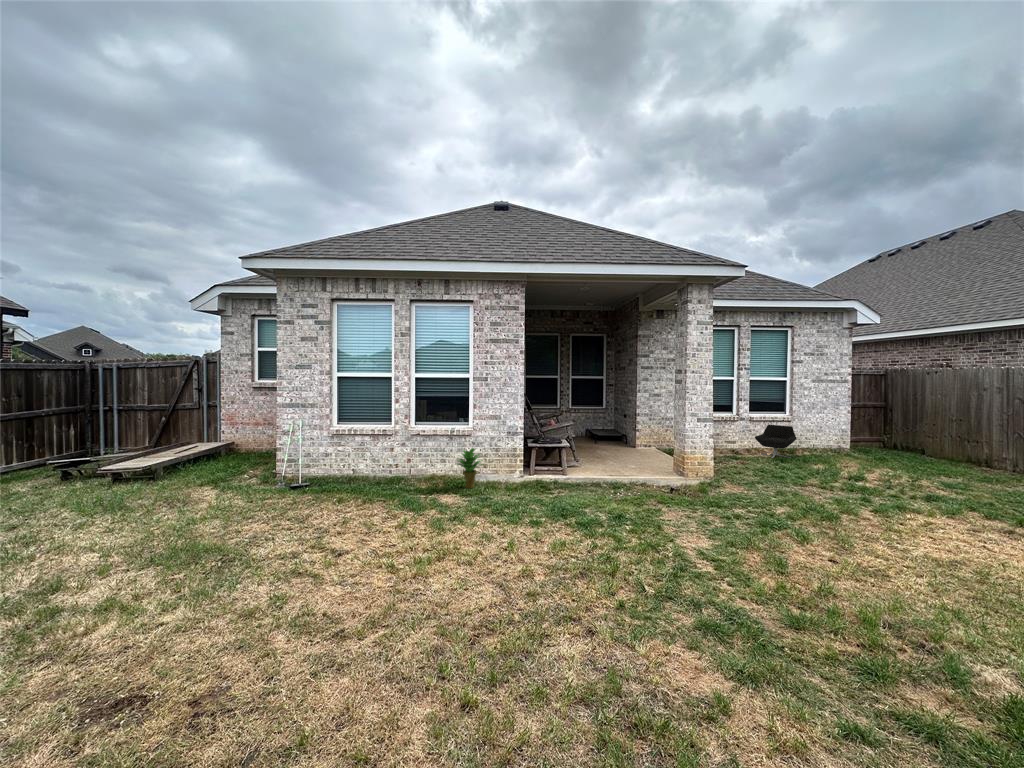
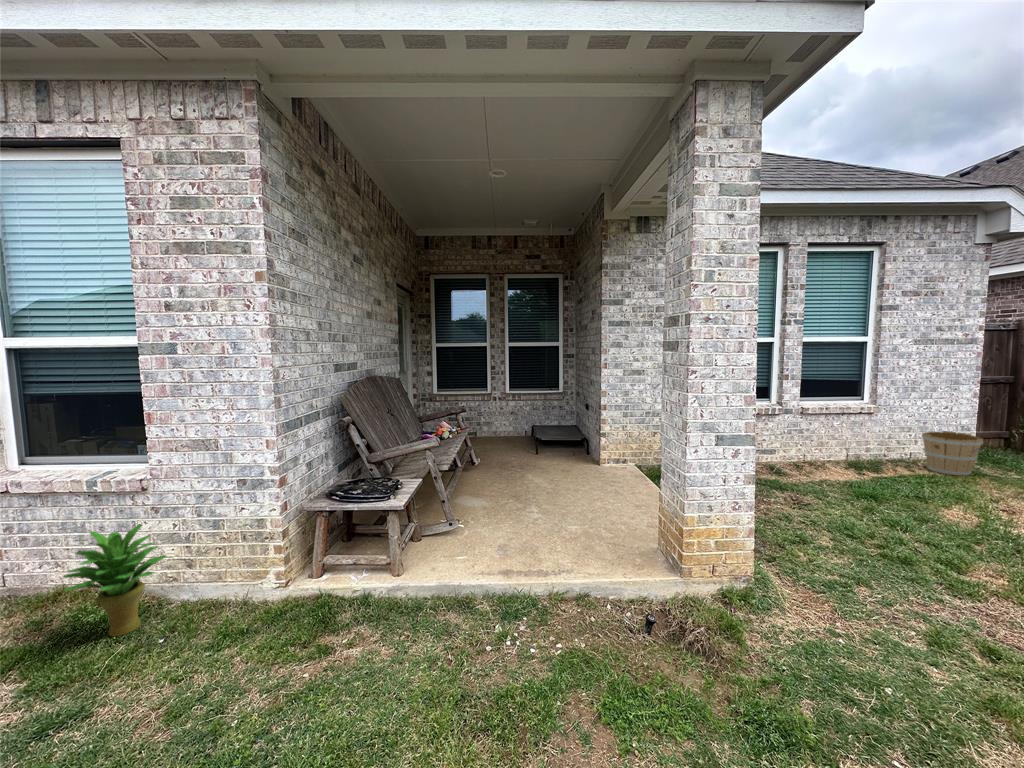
lounge chair: present [755,425,796,458] -> none [813,420,892,485]
wooden bucket: none [817,432,848,456] -> present [922,431,983,476]

